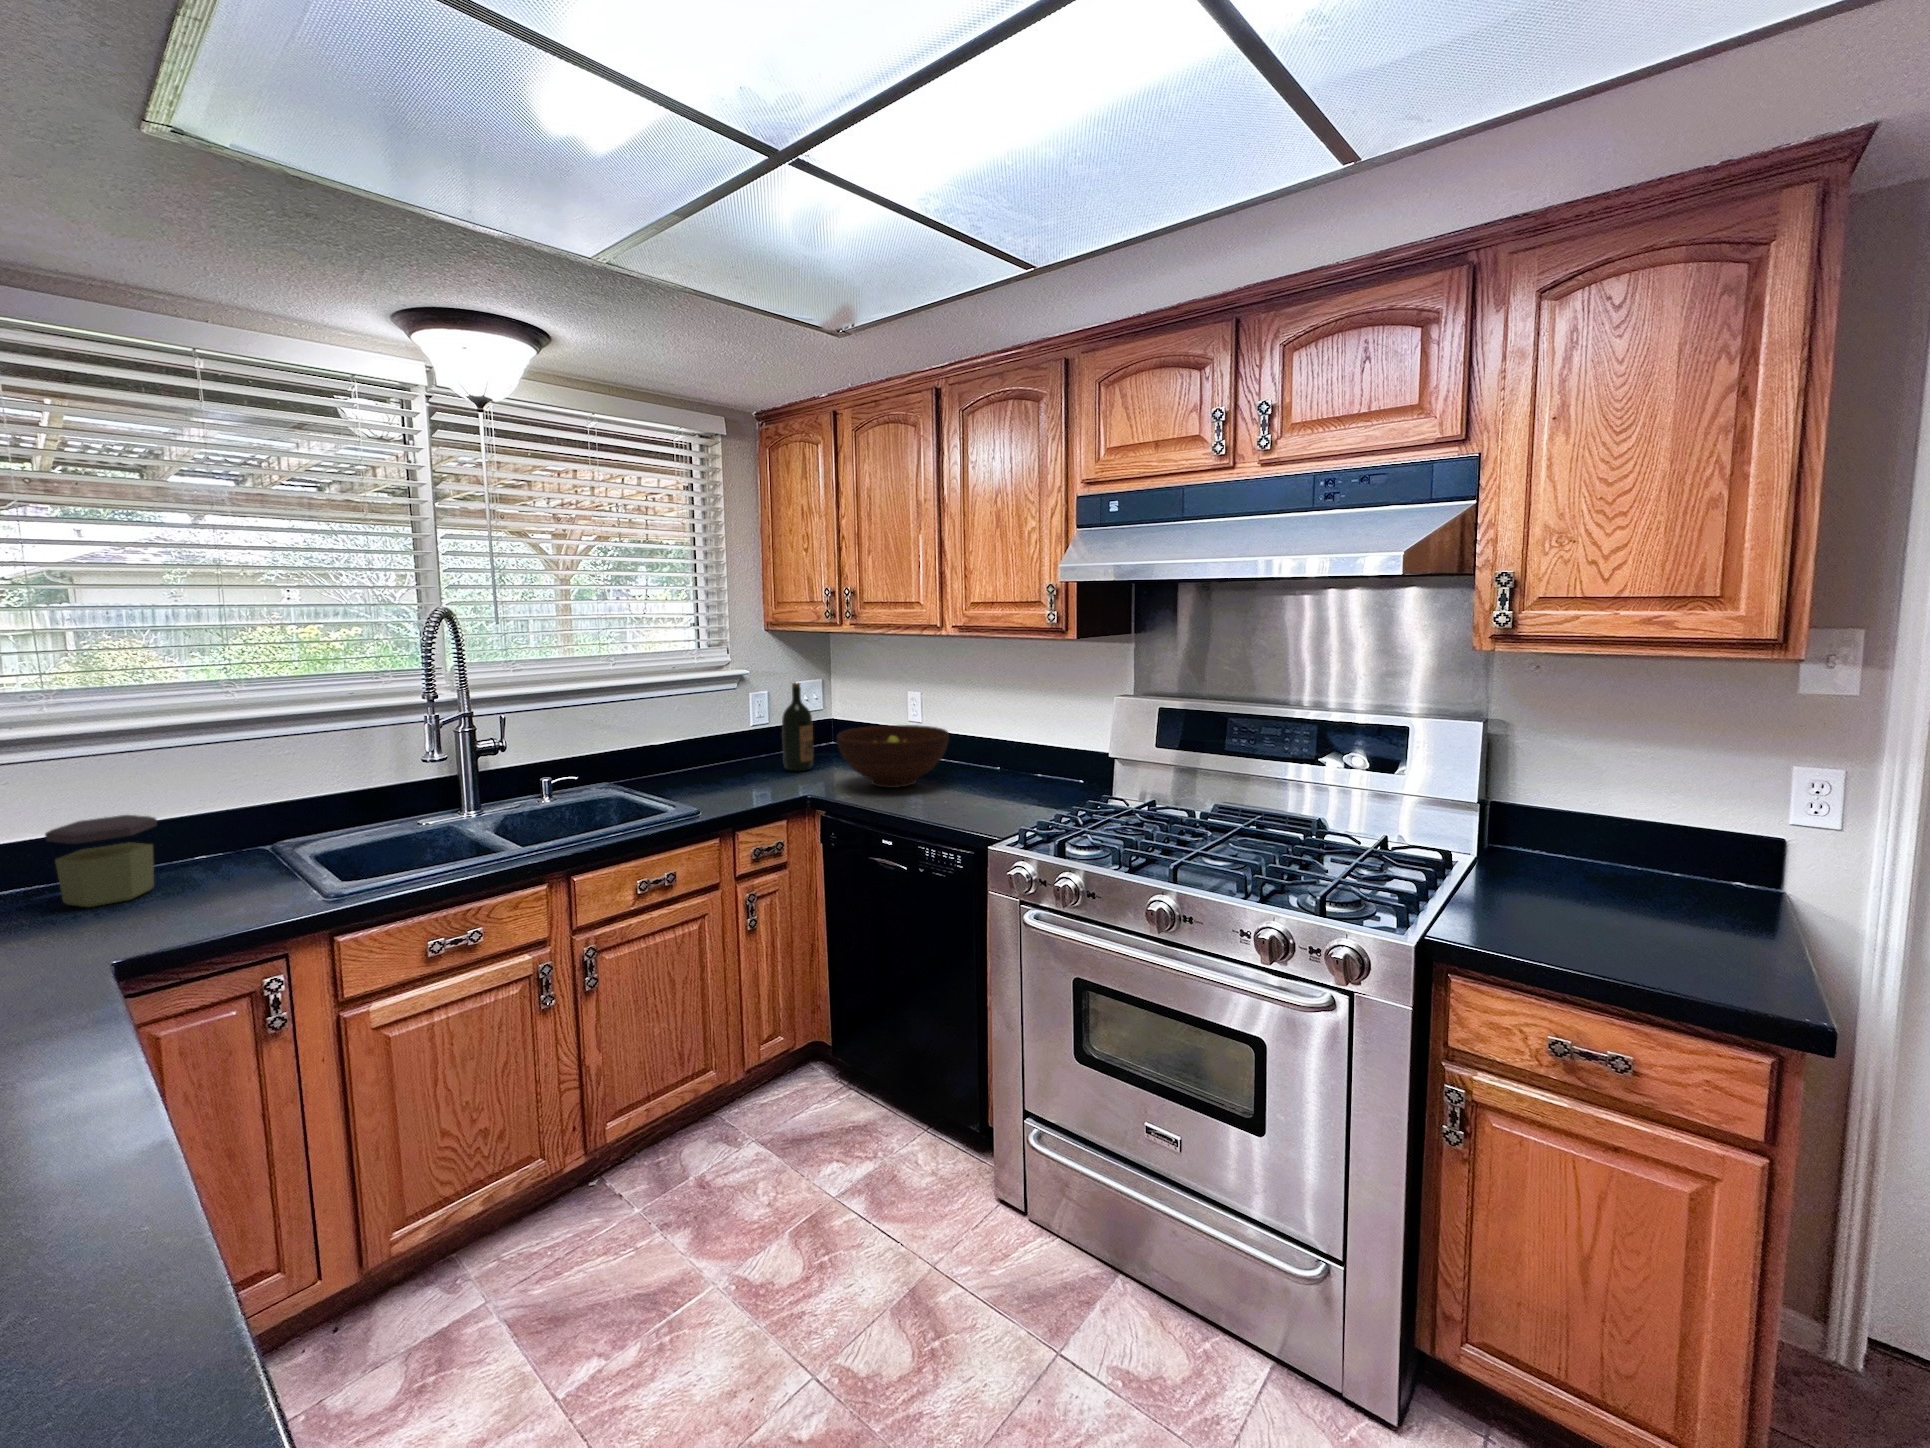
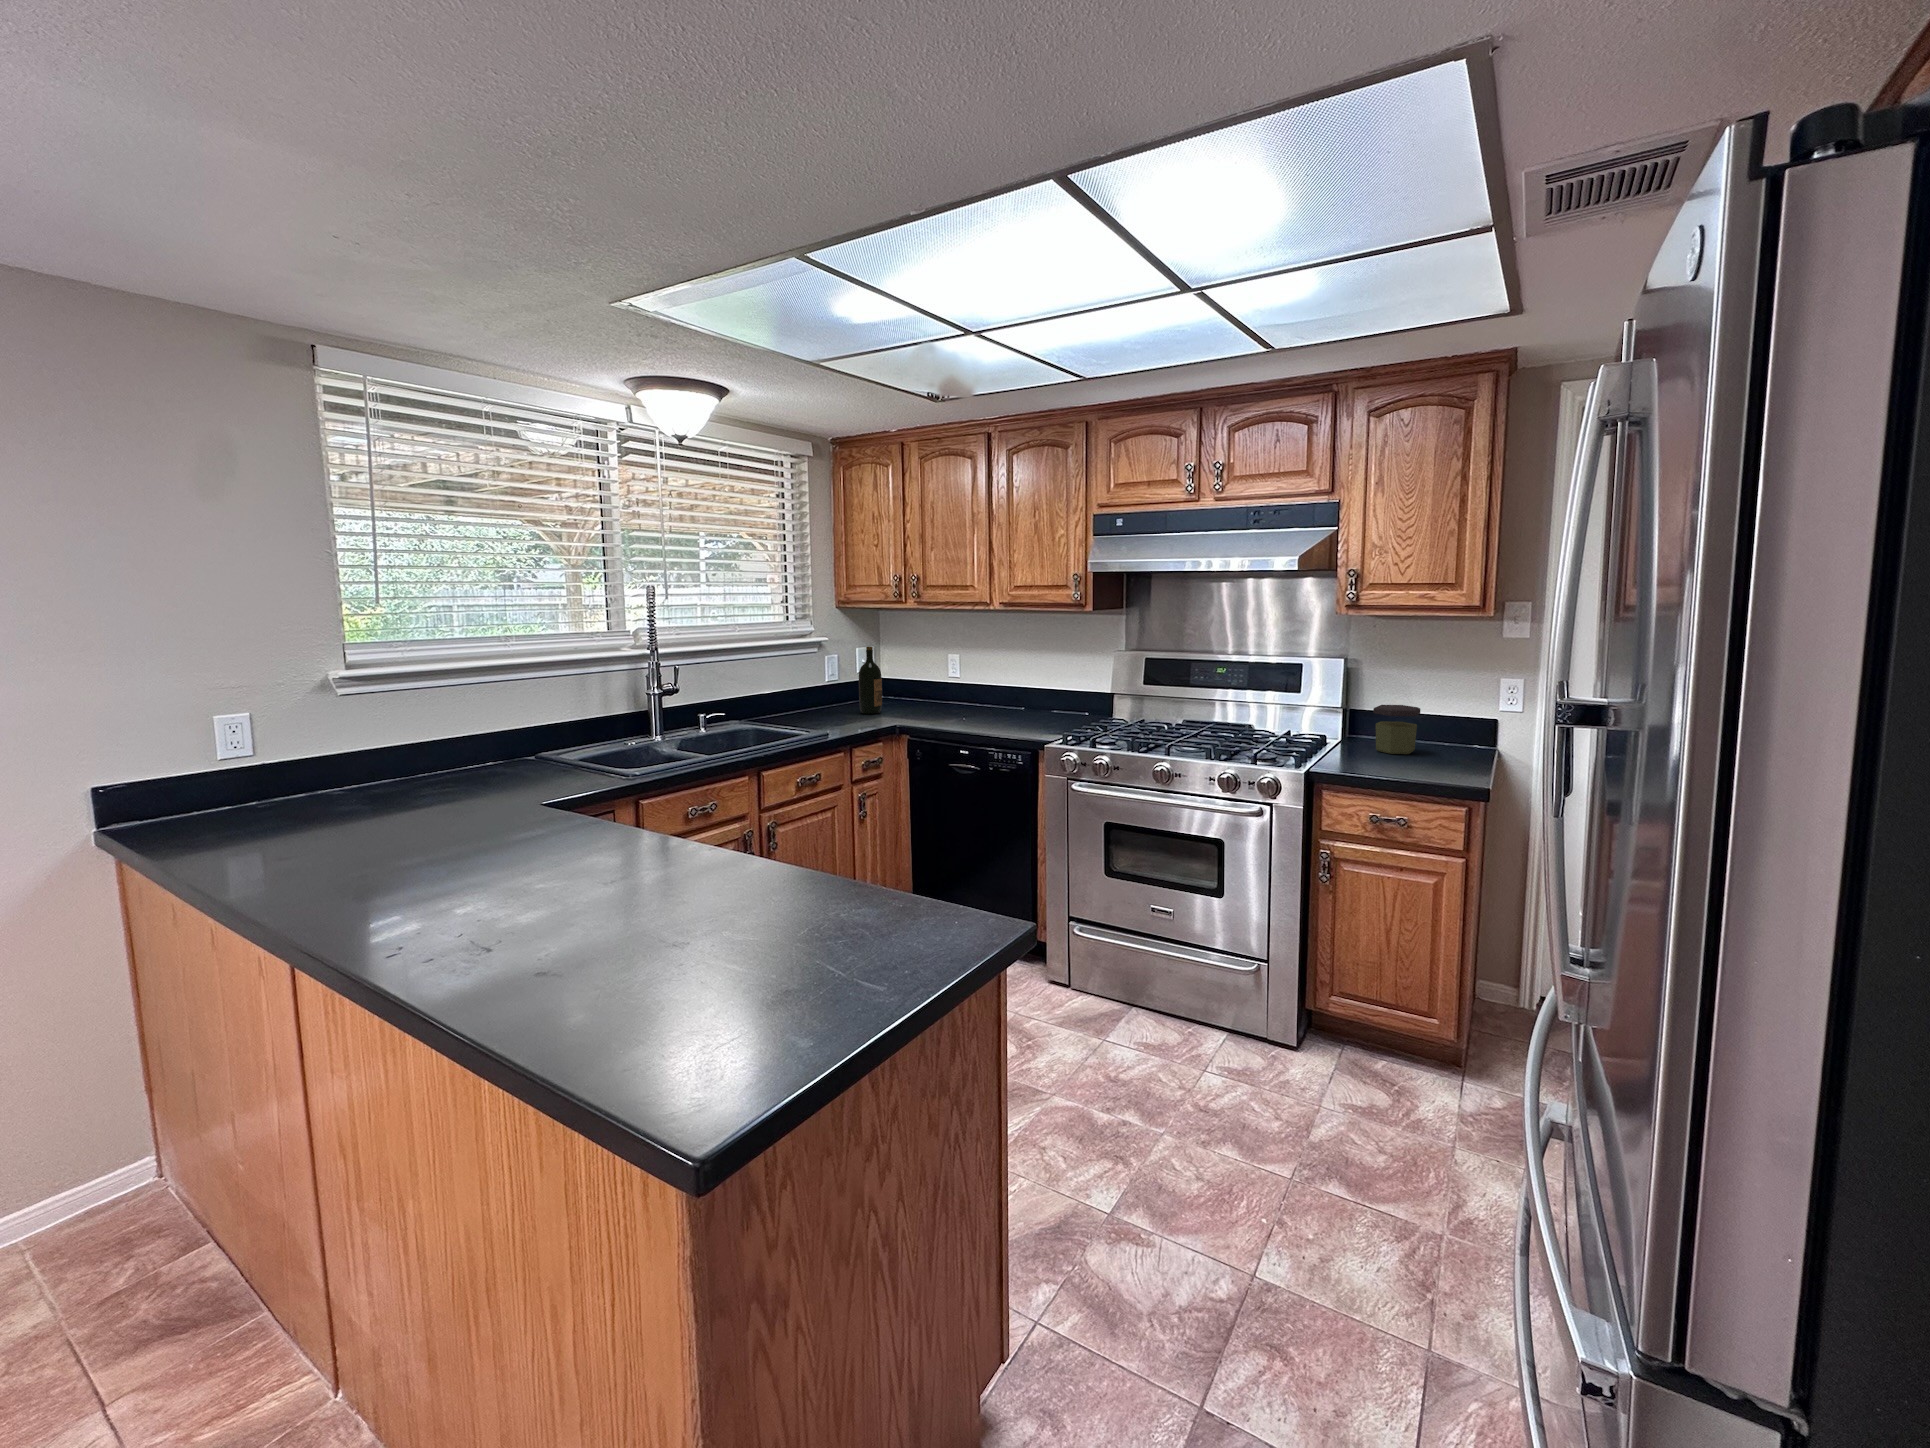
fruit bowl: present [837,725,949,788] -> none [911,677,993,720]
jar: present [45,815,157,907] -> present [1373,705,1420,754]

